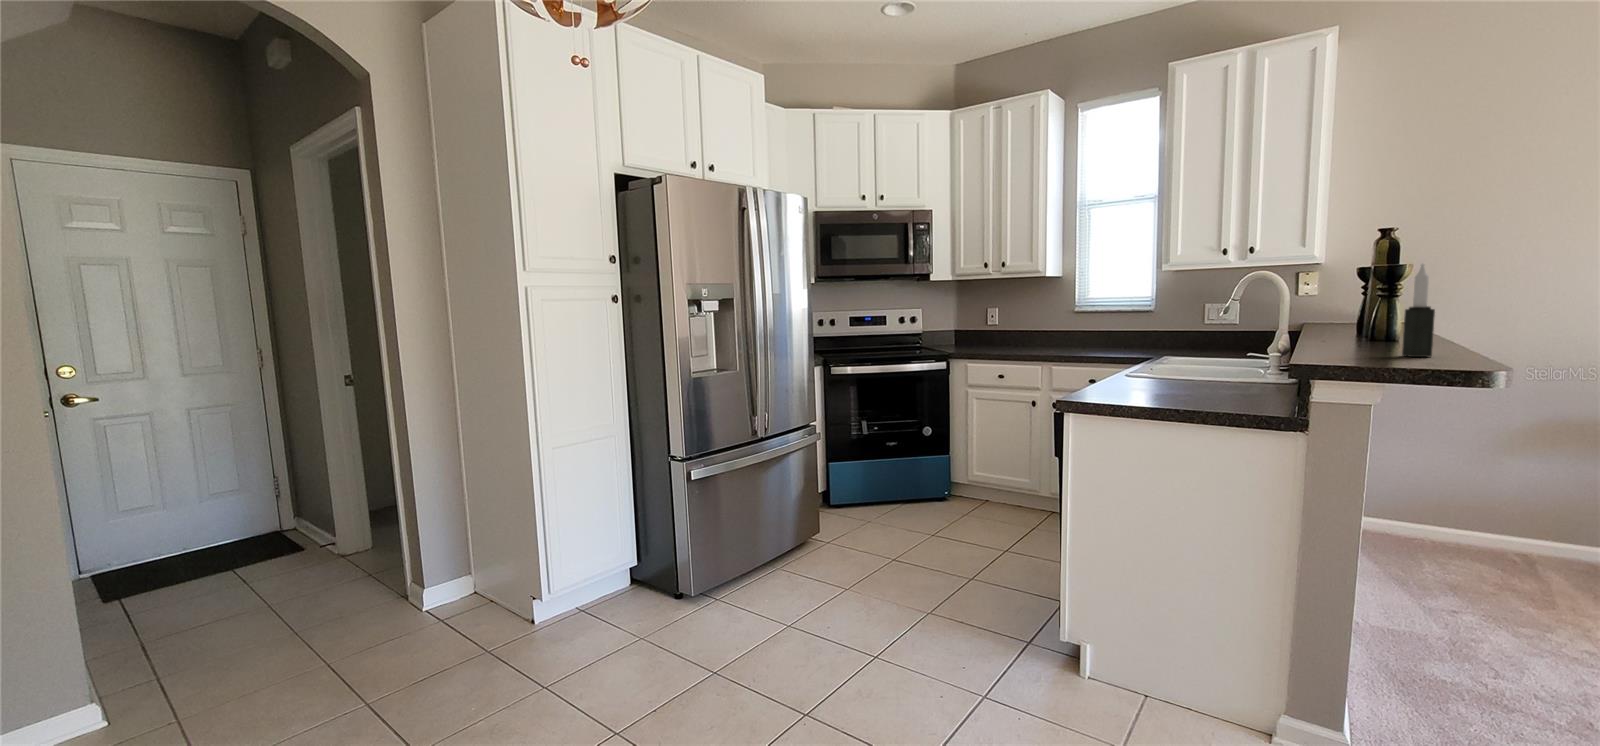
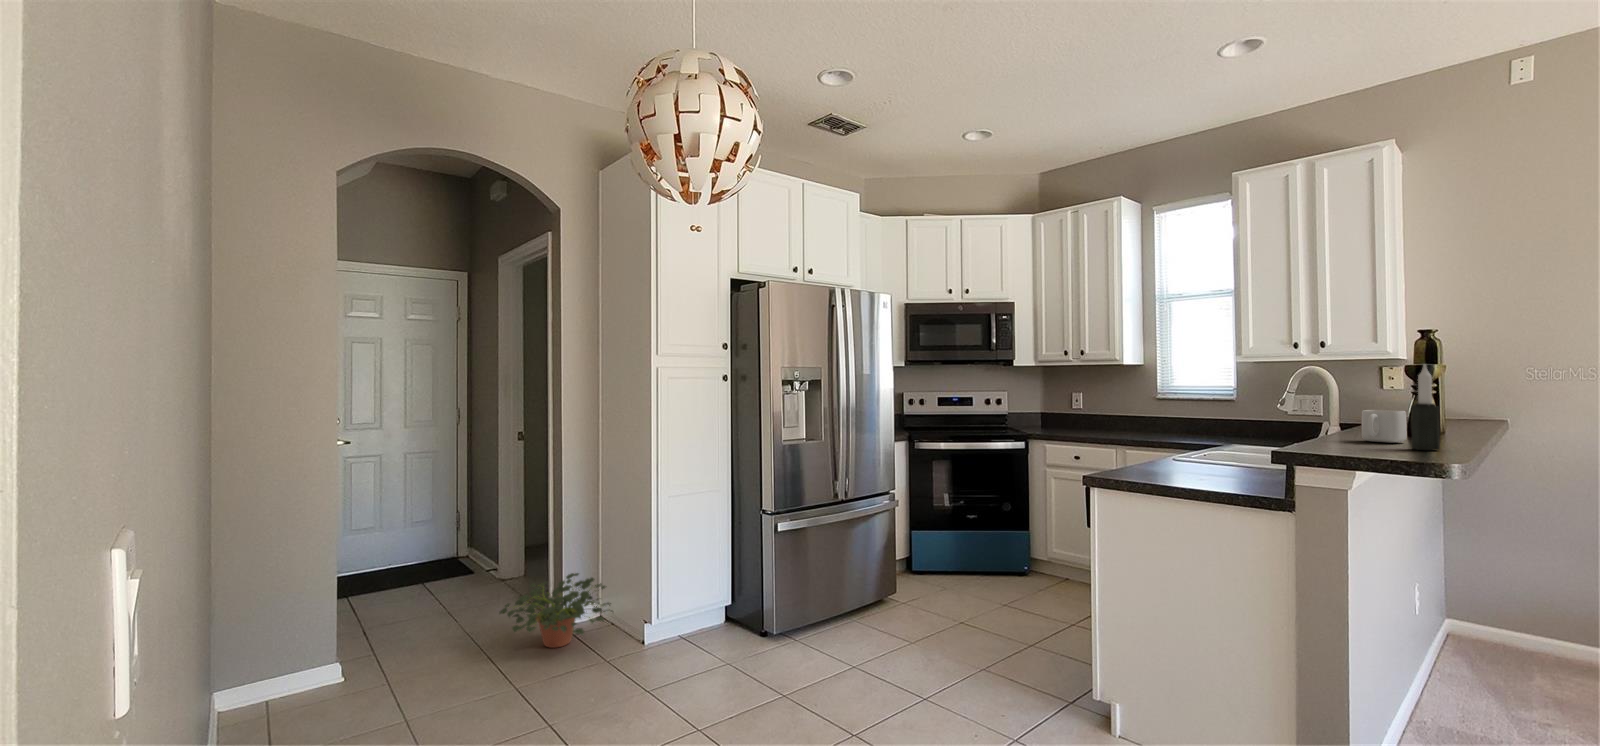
mug: none [1339,315,1385,350] -> present [1362,410,1407,443]
potted plant: none [339,545,493,640] -> present [499,573,613,648]

